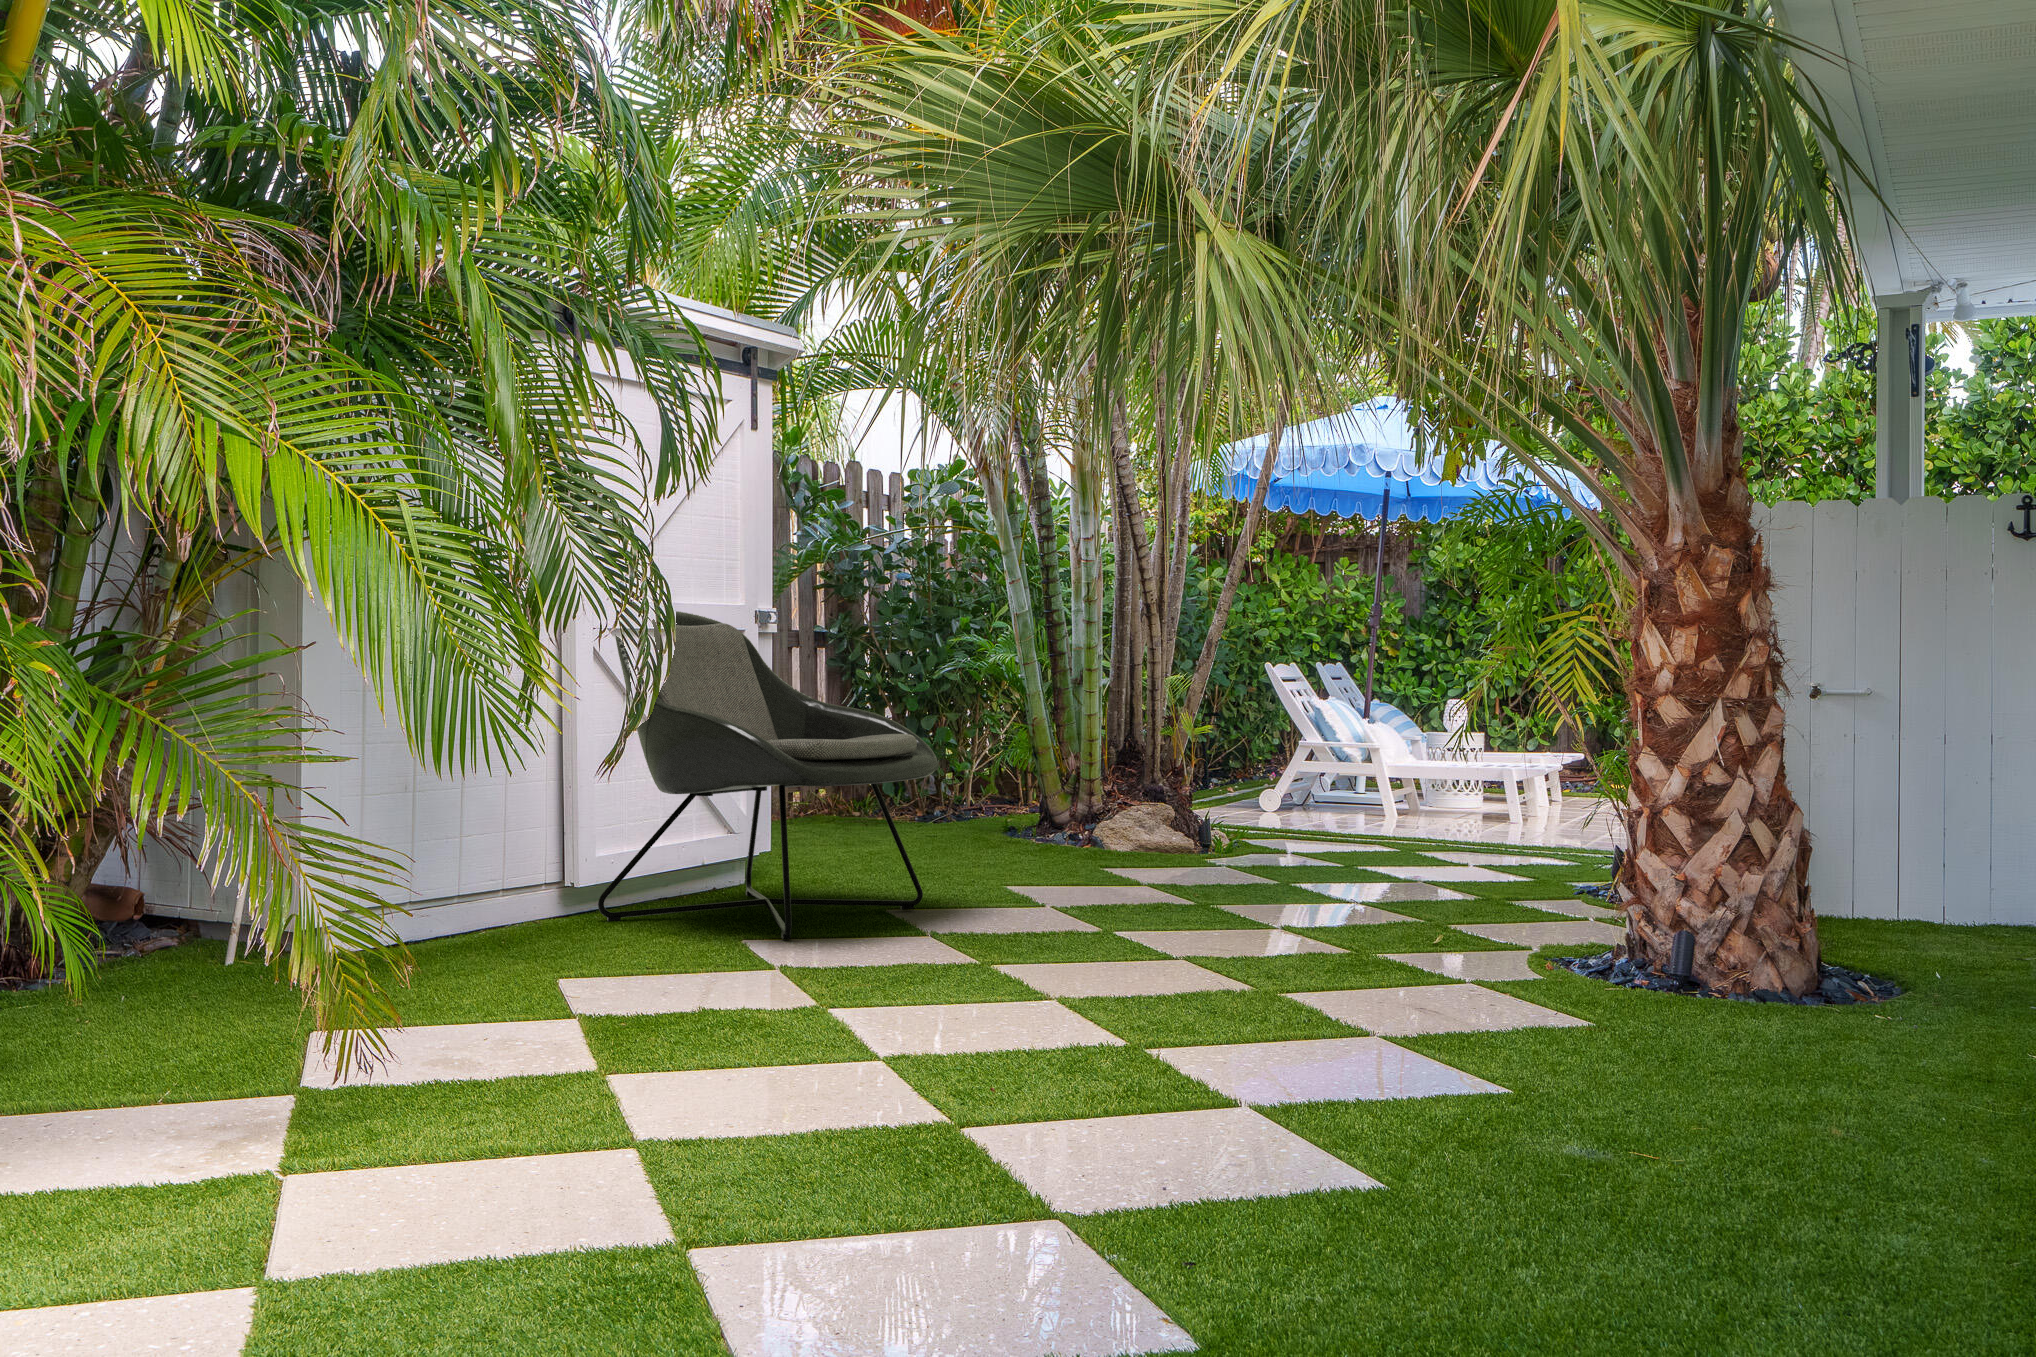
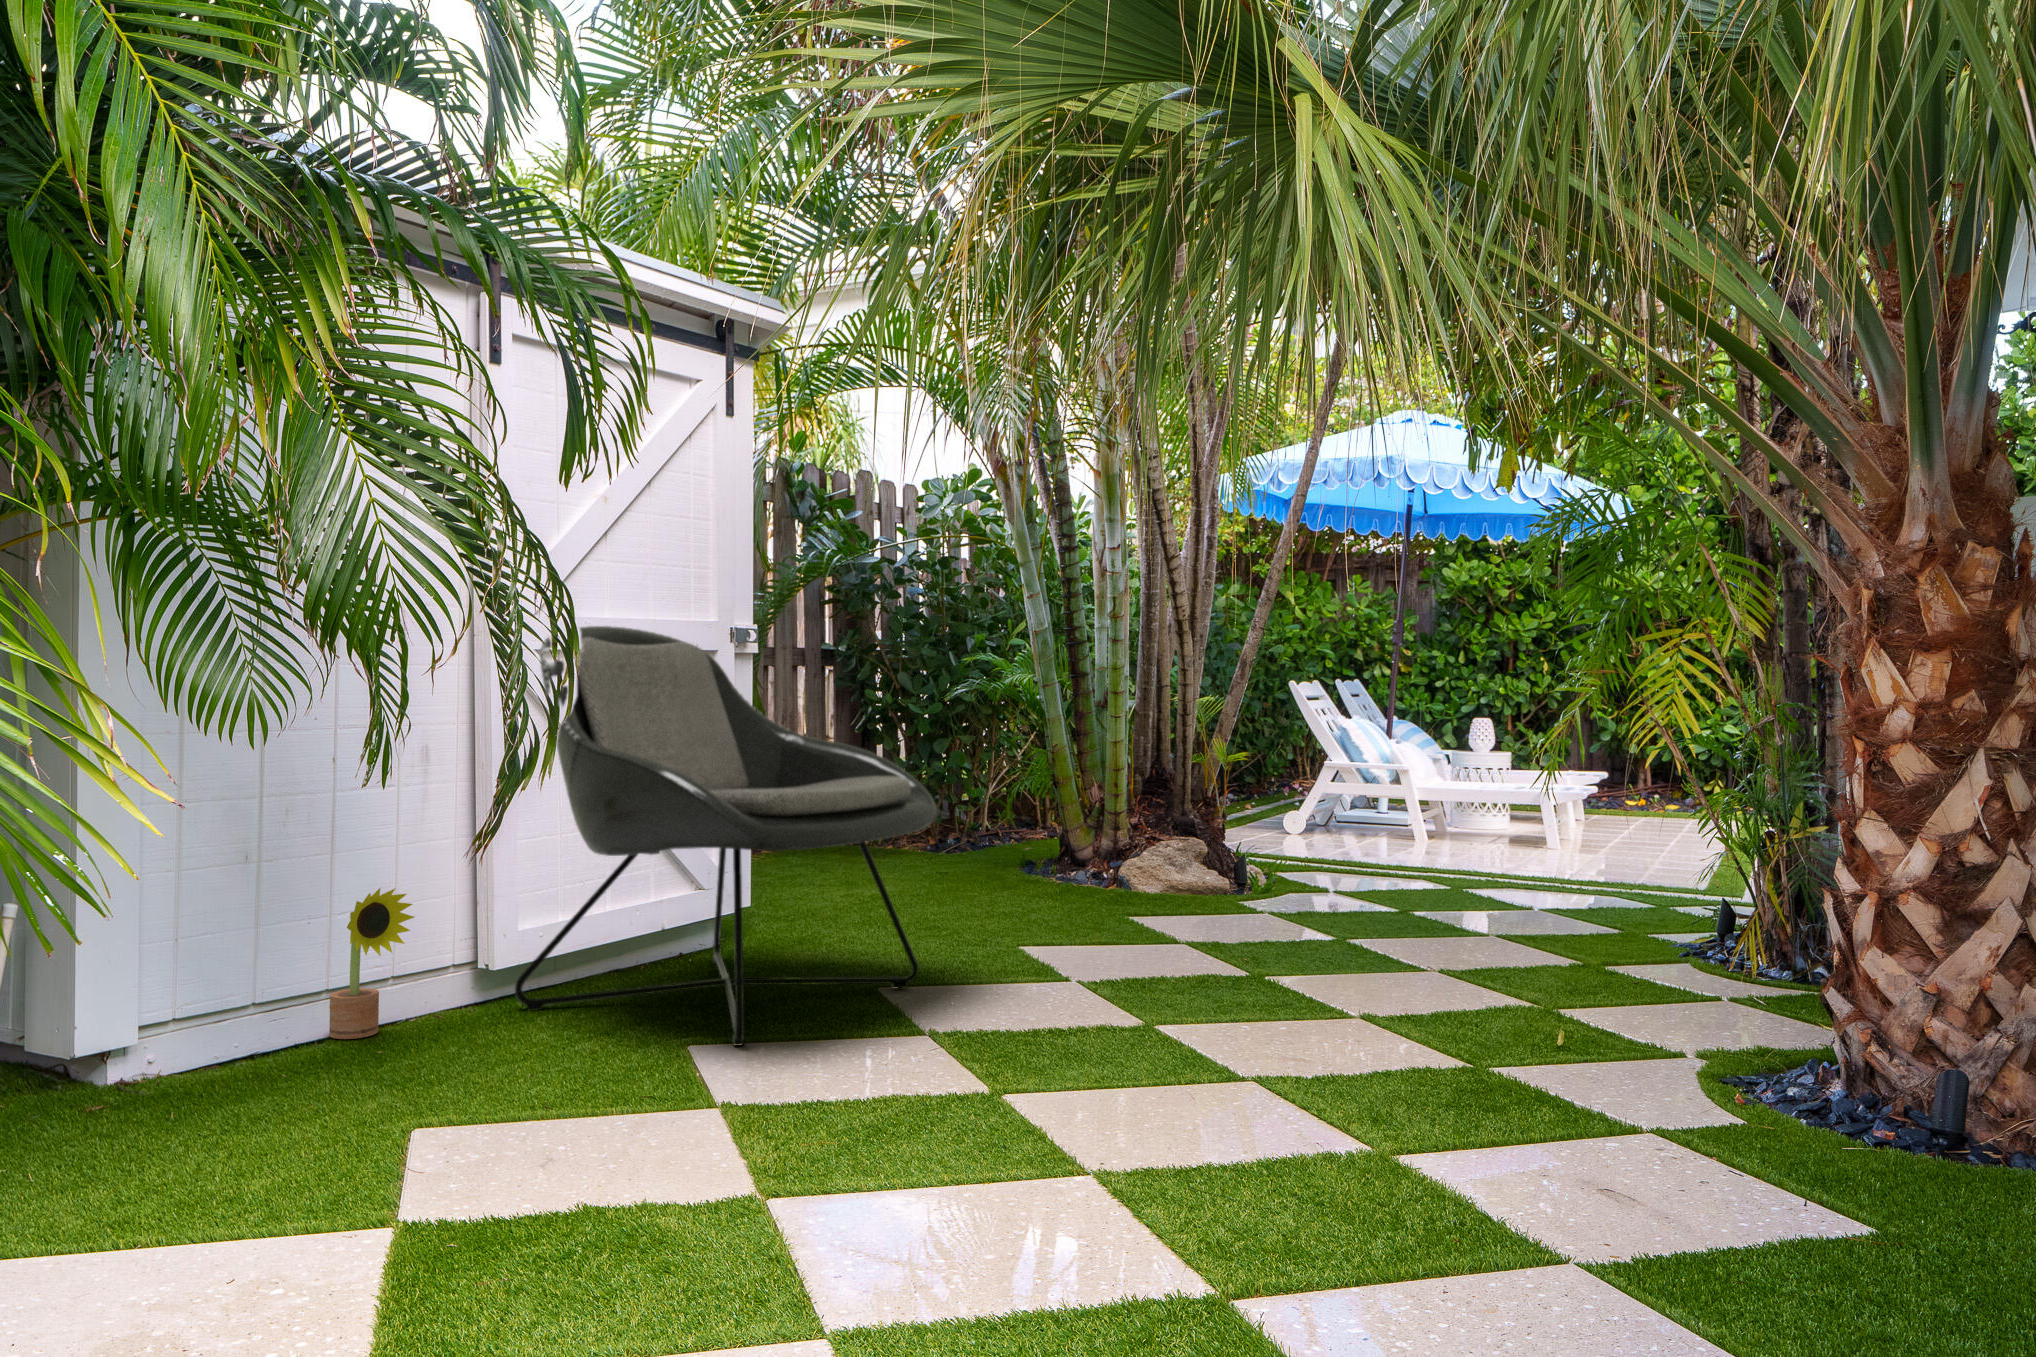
decorative plant: none [462,816,528,935] -> present [329,888,414,1039]

